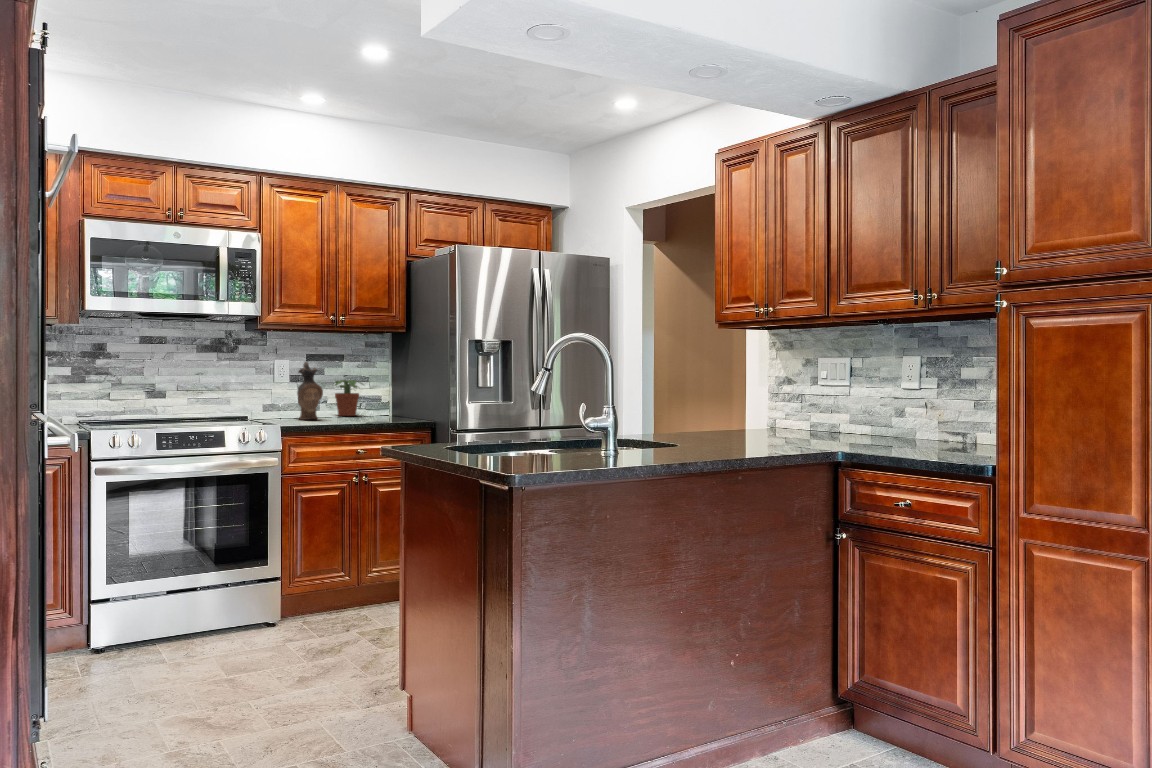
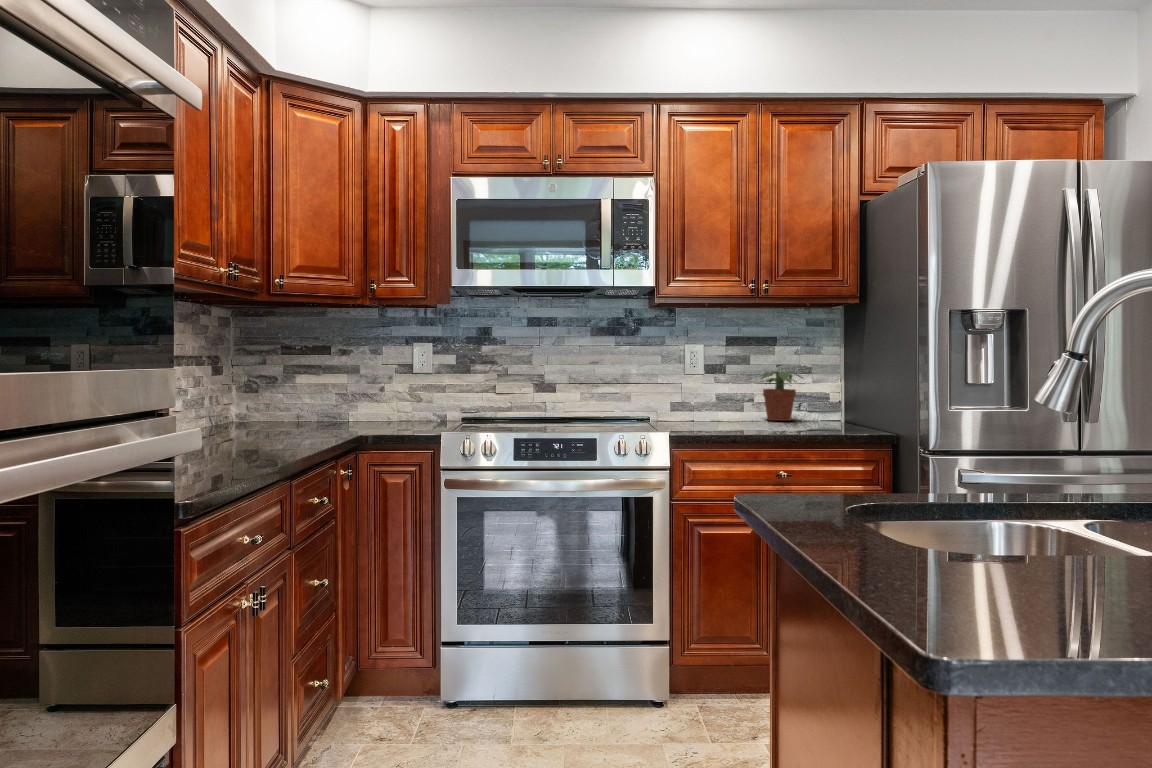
ceramic pitcher: present [297,362,323,420] -> none [705,347,738,425]

